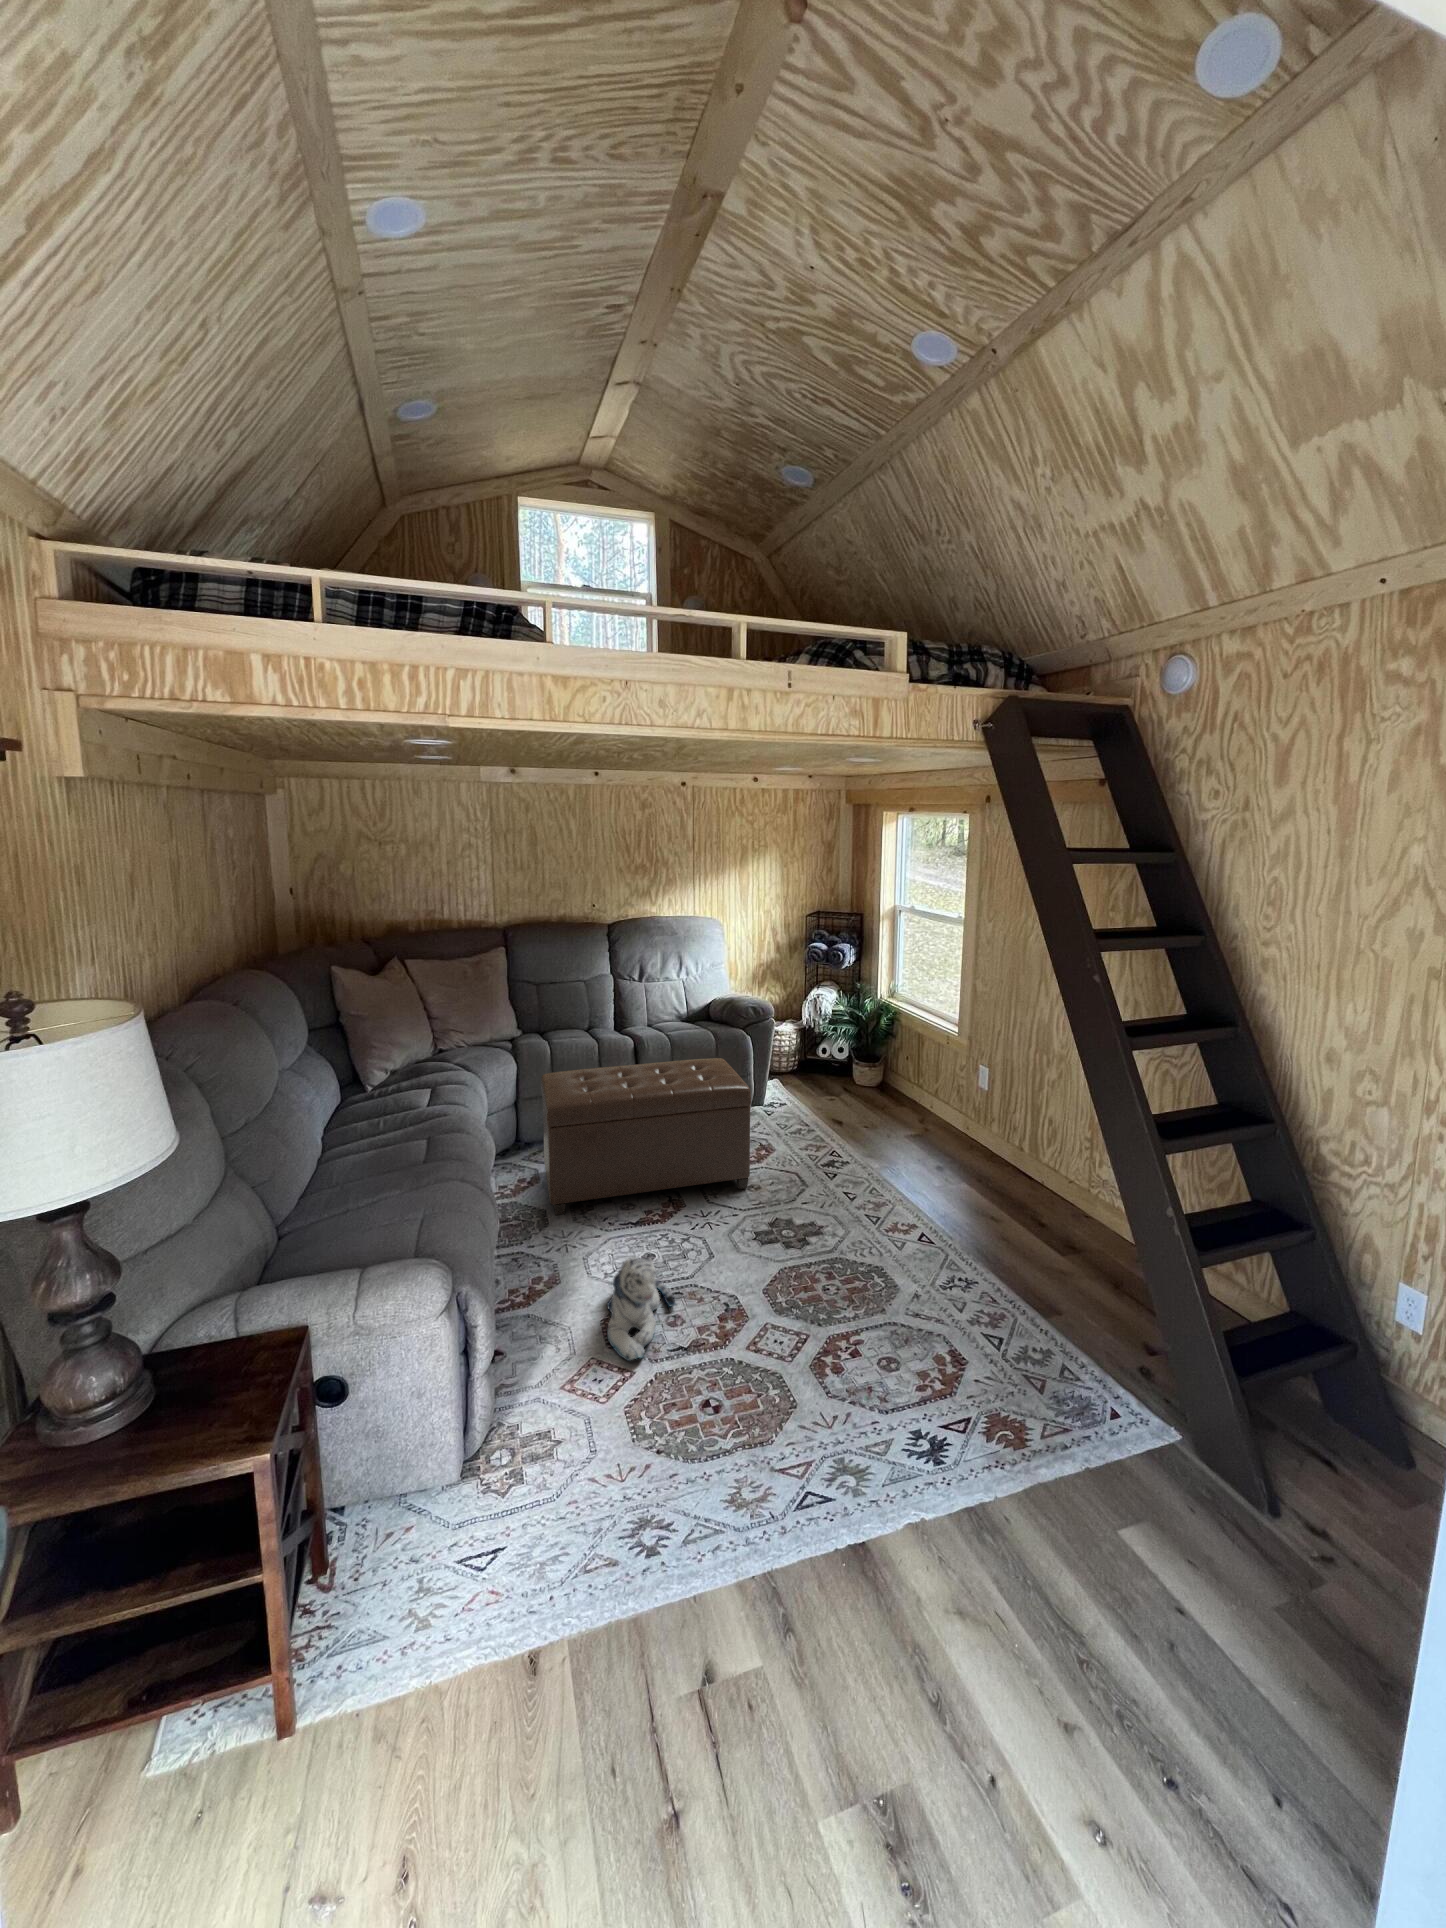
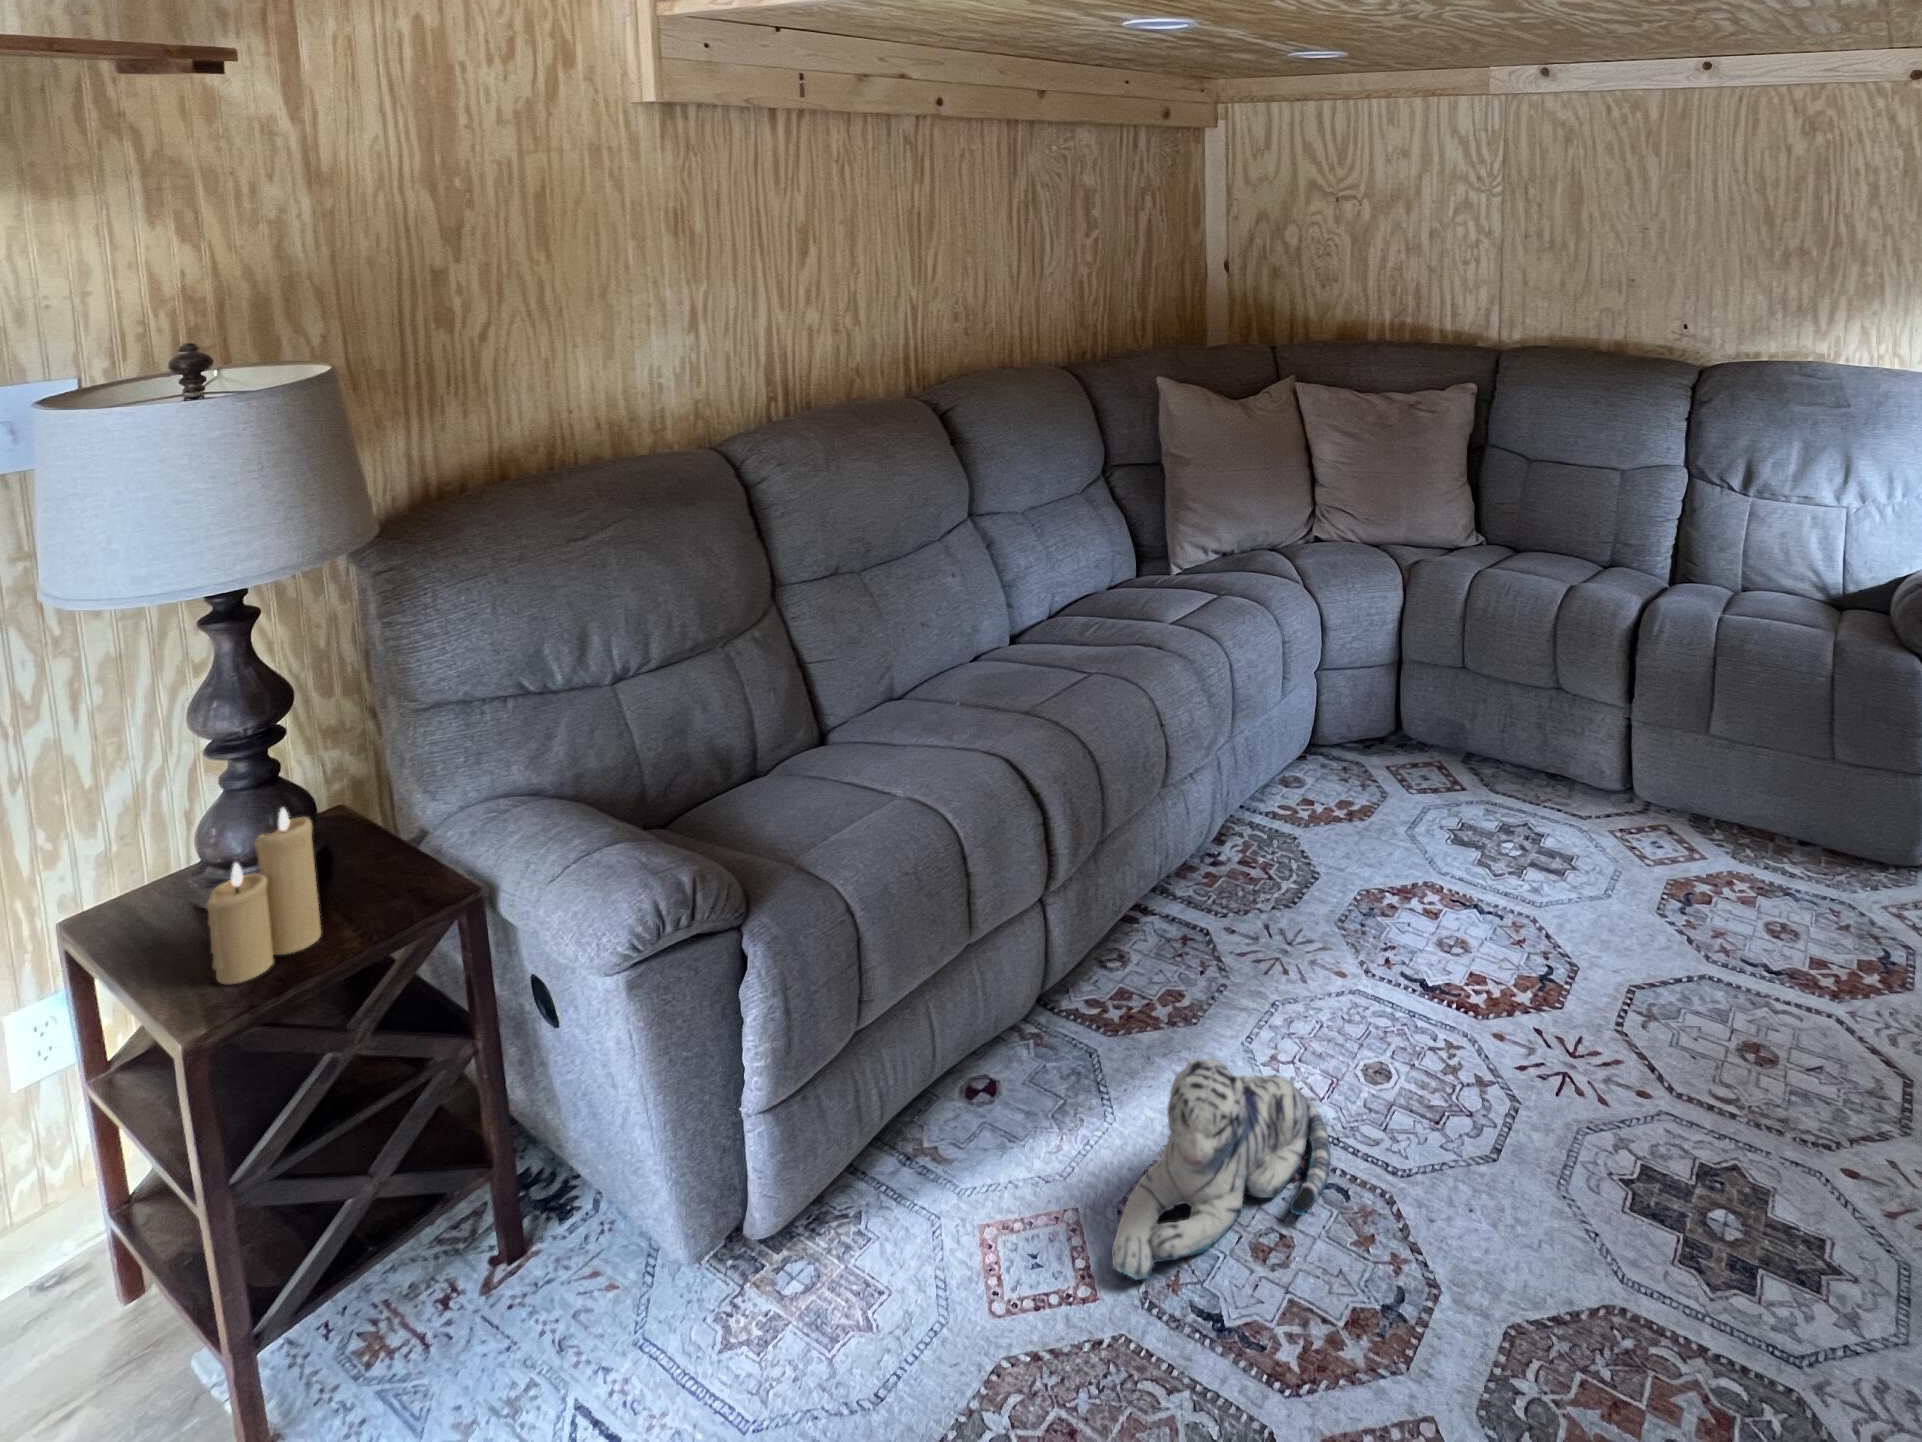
ottoman: present [541,1058,751,1215] -> none [1306,631,1787,1049]
candle: none [158,1319,215,1452] -> present [206,808,321,984]

